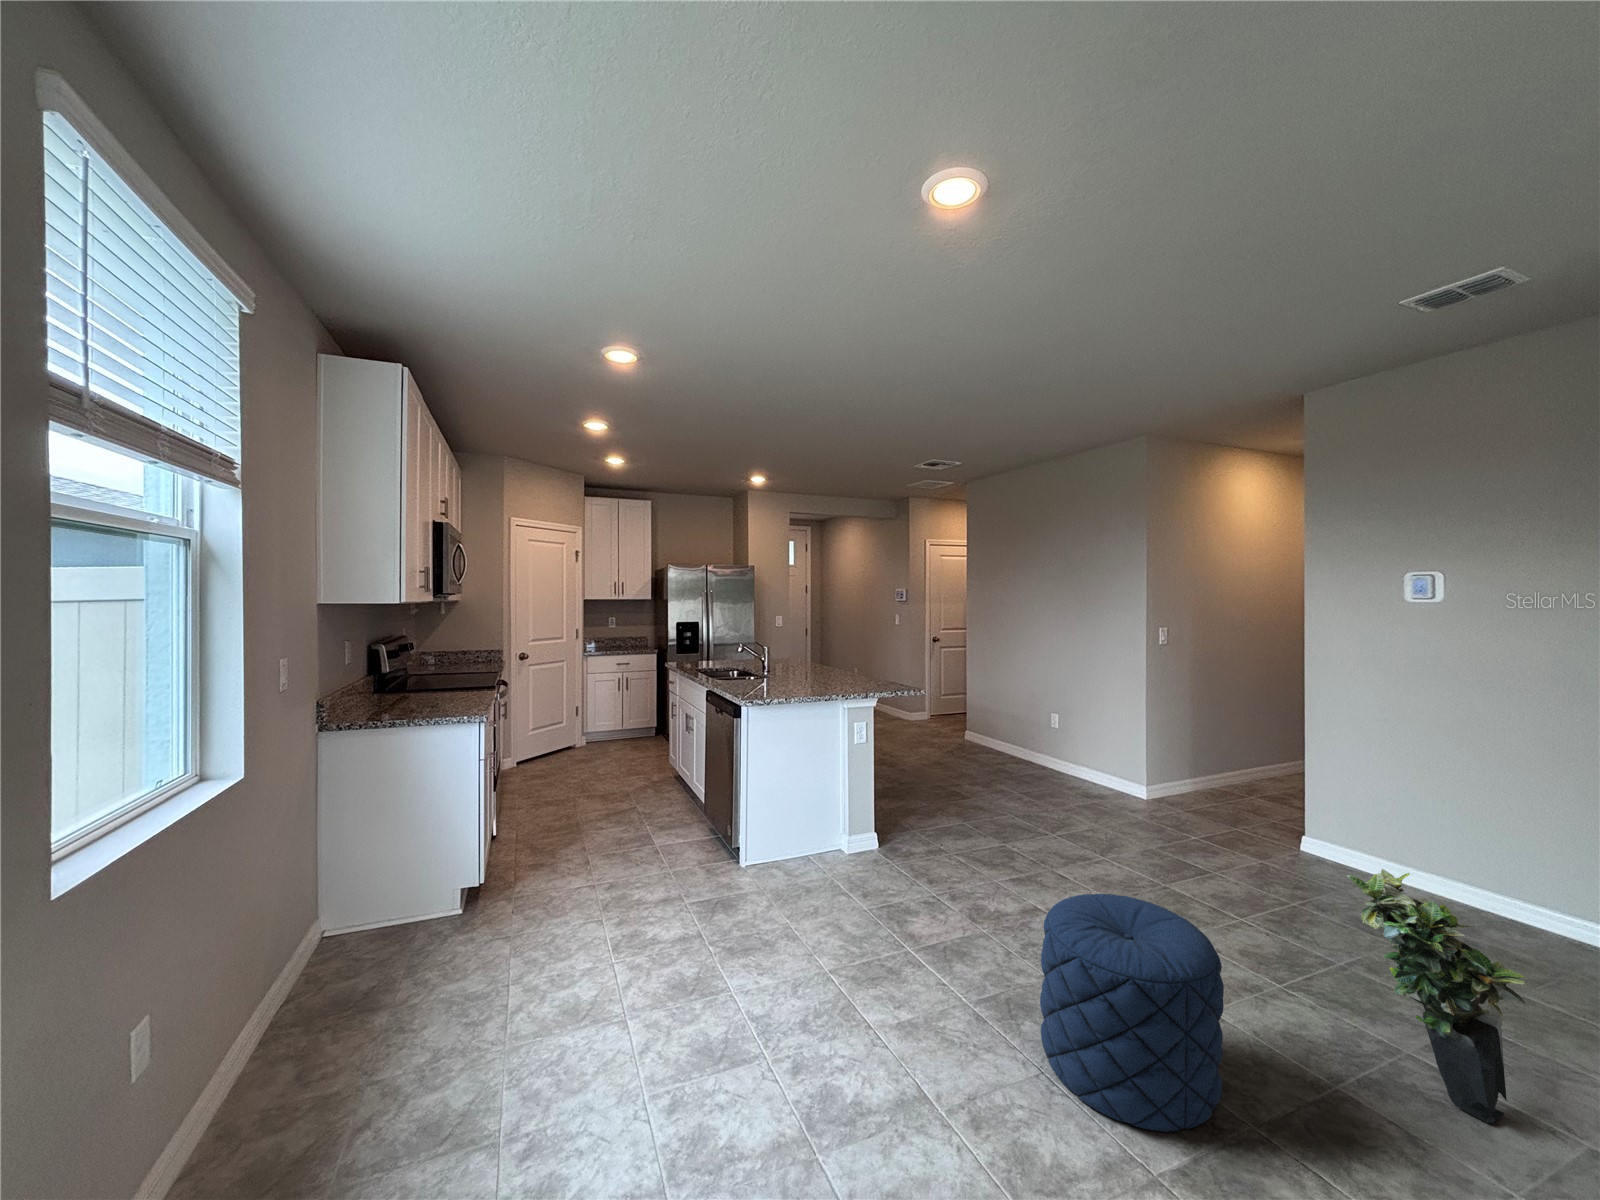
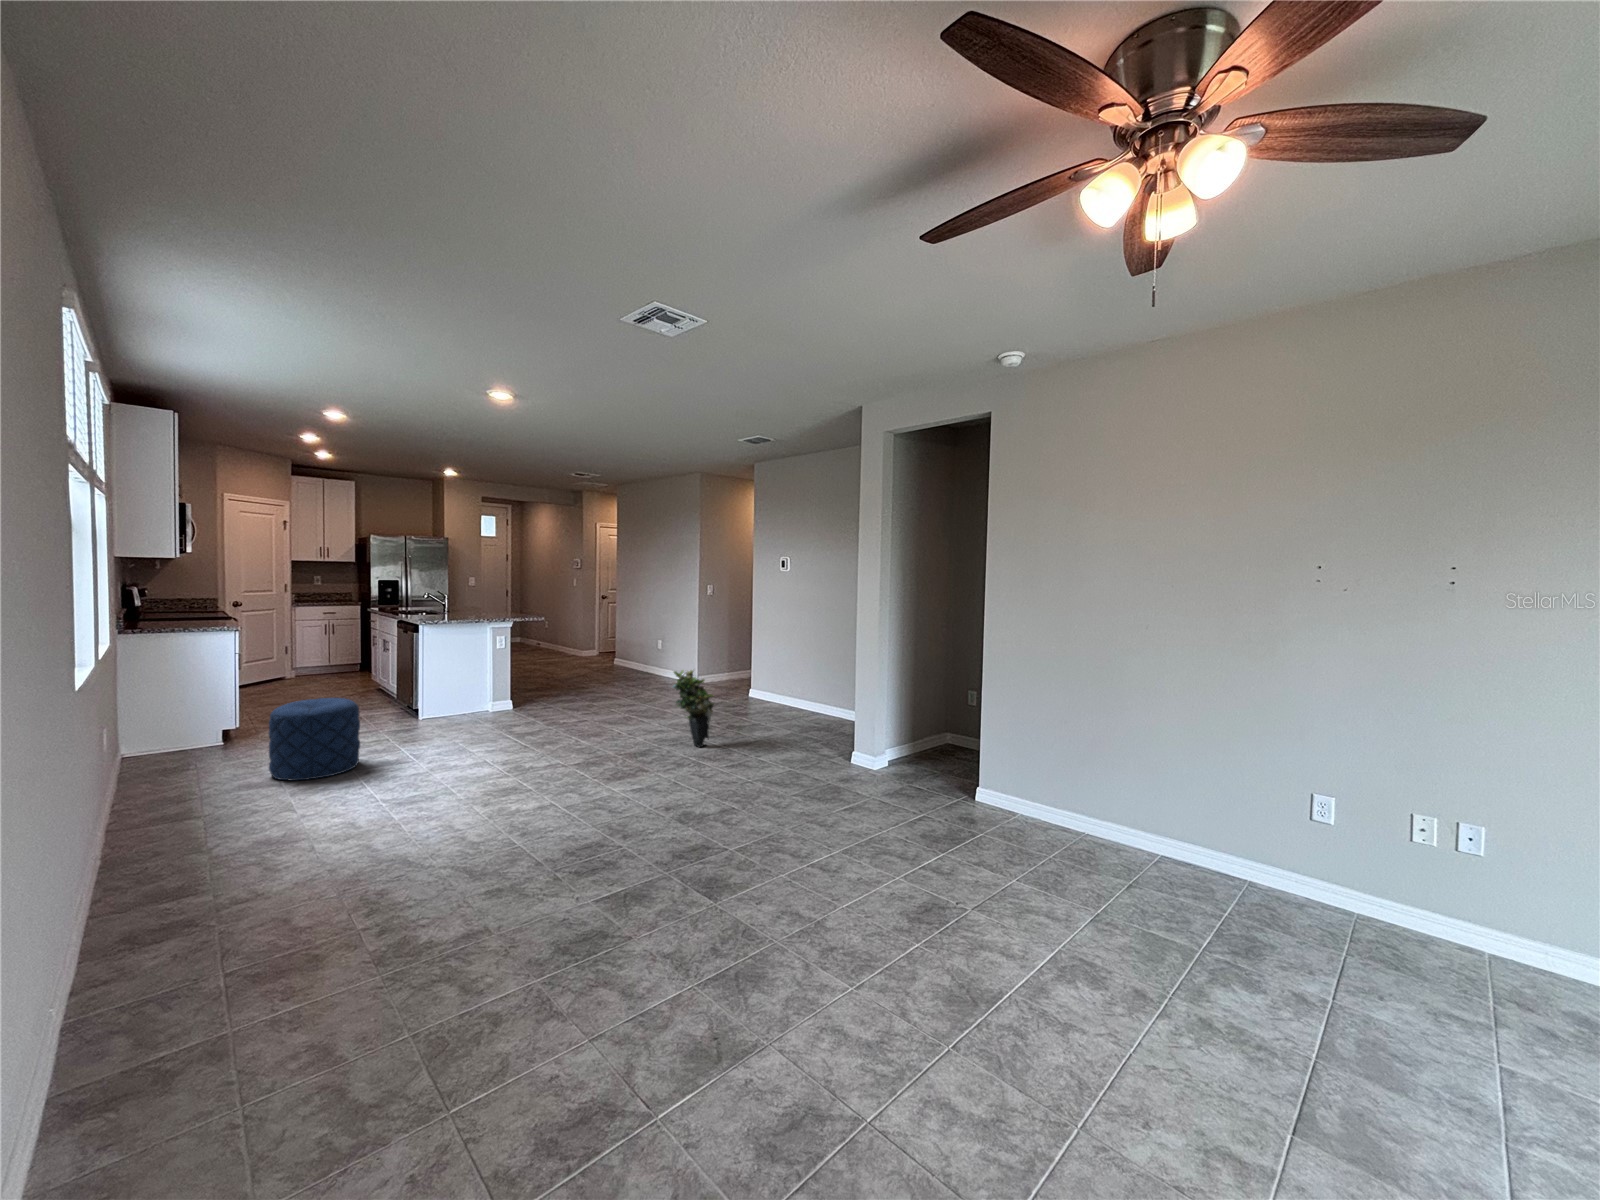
pouf: present [1040,894,1224,1132] -> present [269,698,360,781]

